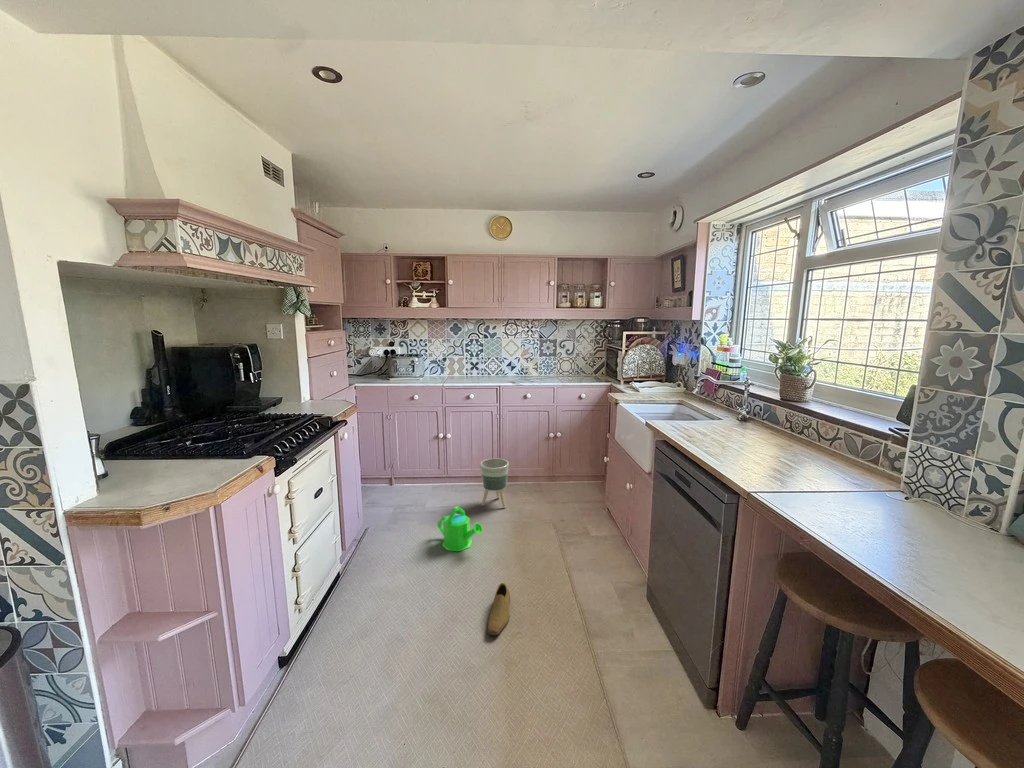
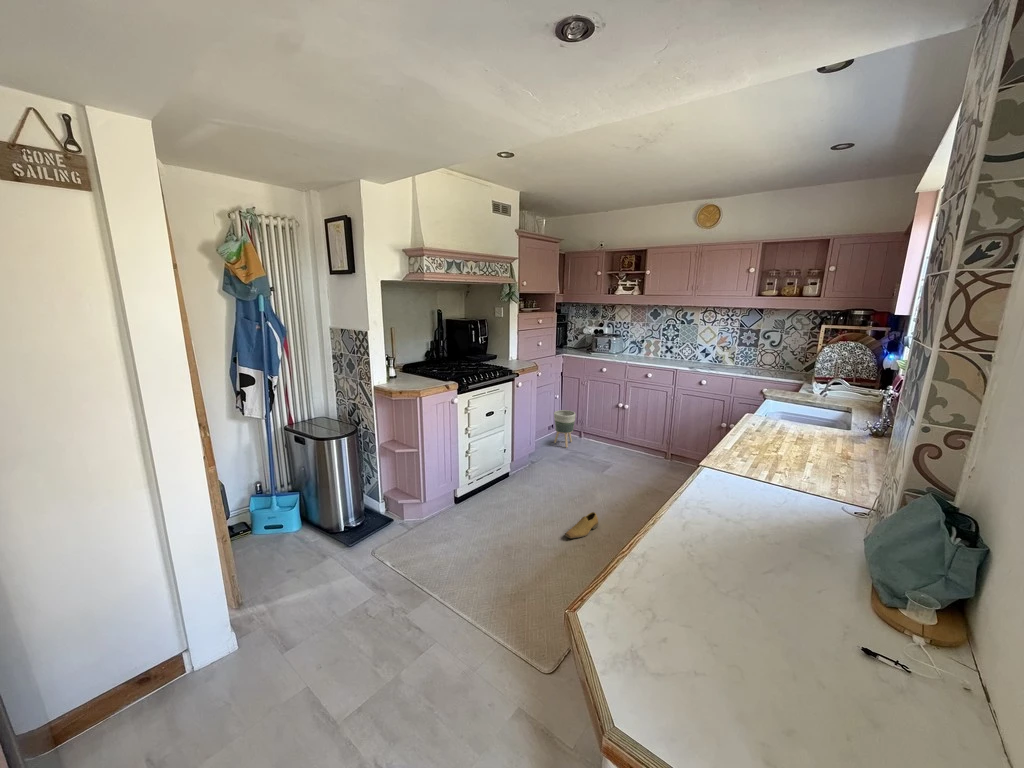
planter: present [480,458,509,508] -> present [554,410,576,448]
watering can: present [438,506,483,551] -> none [582,455,609,489]

